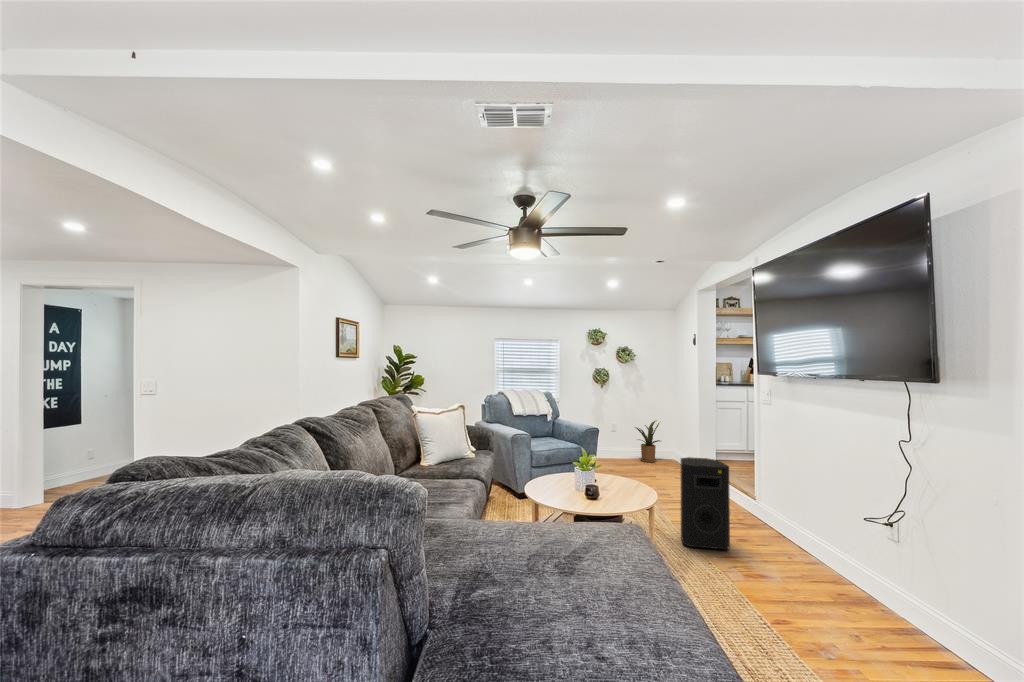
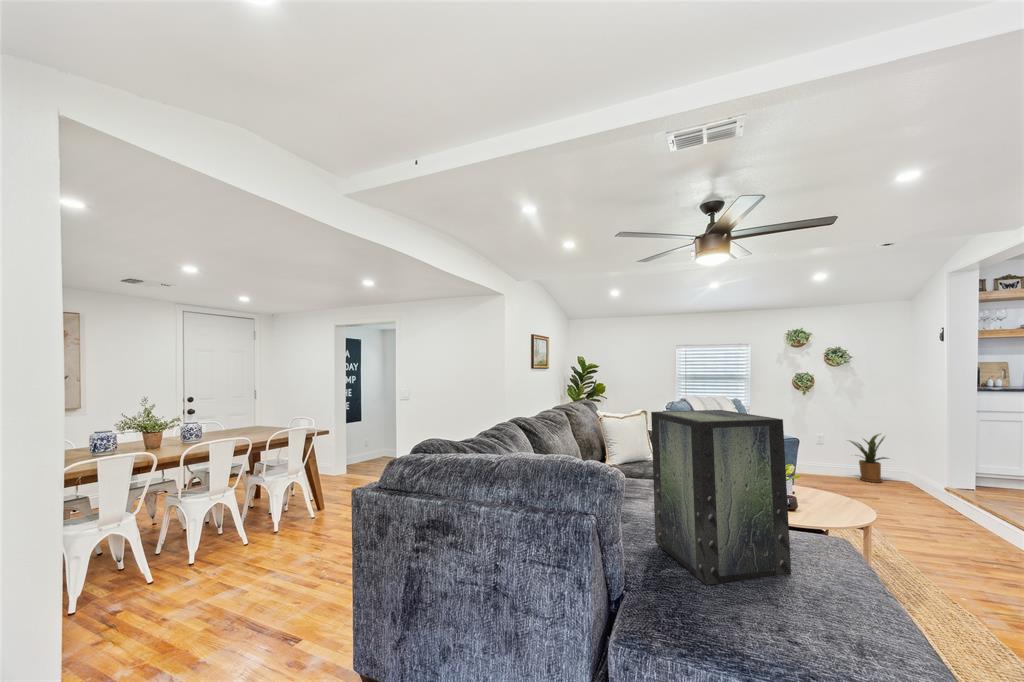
storage box: none [466,404,598,601] -> present [651,410,791,585]
speaker: present [681,457,730,549] -> none [913,478,1000,597]

